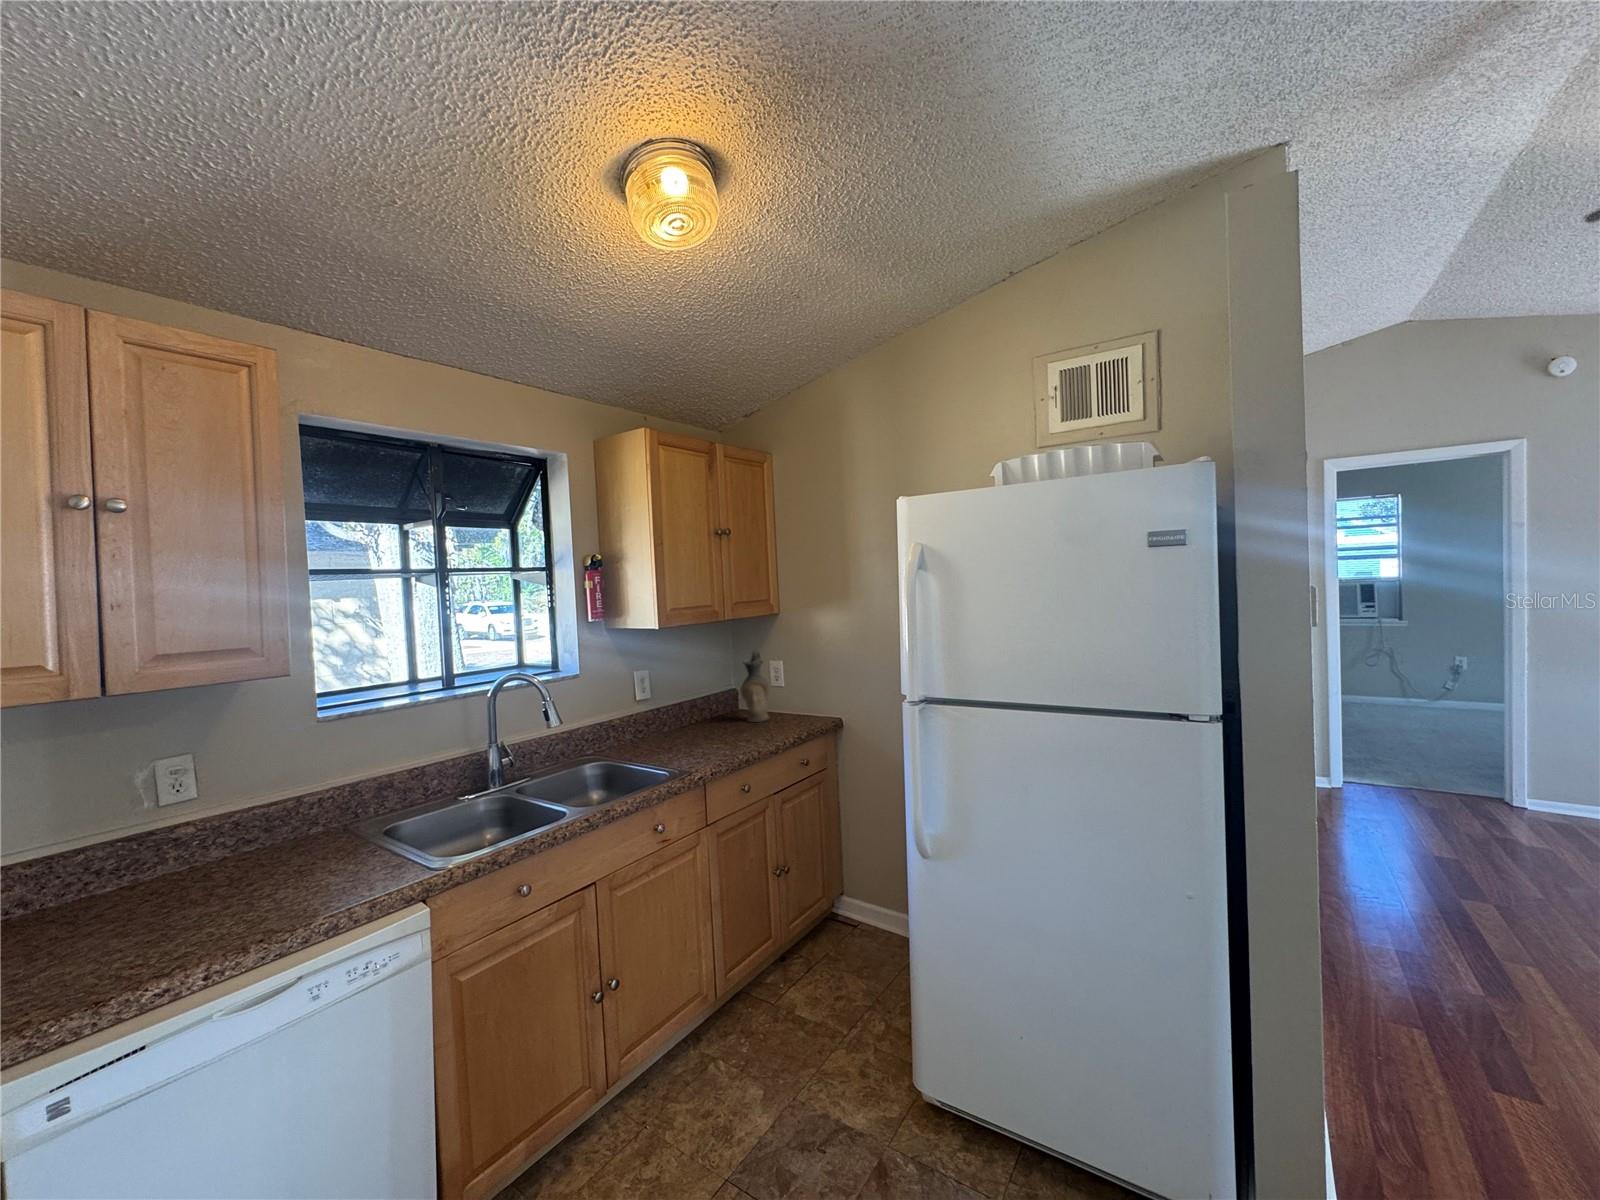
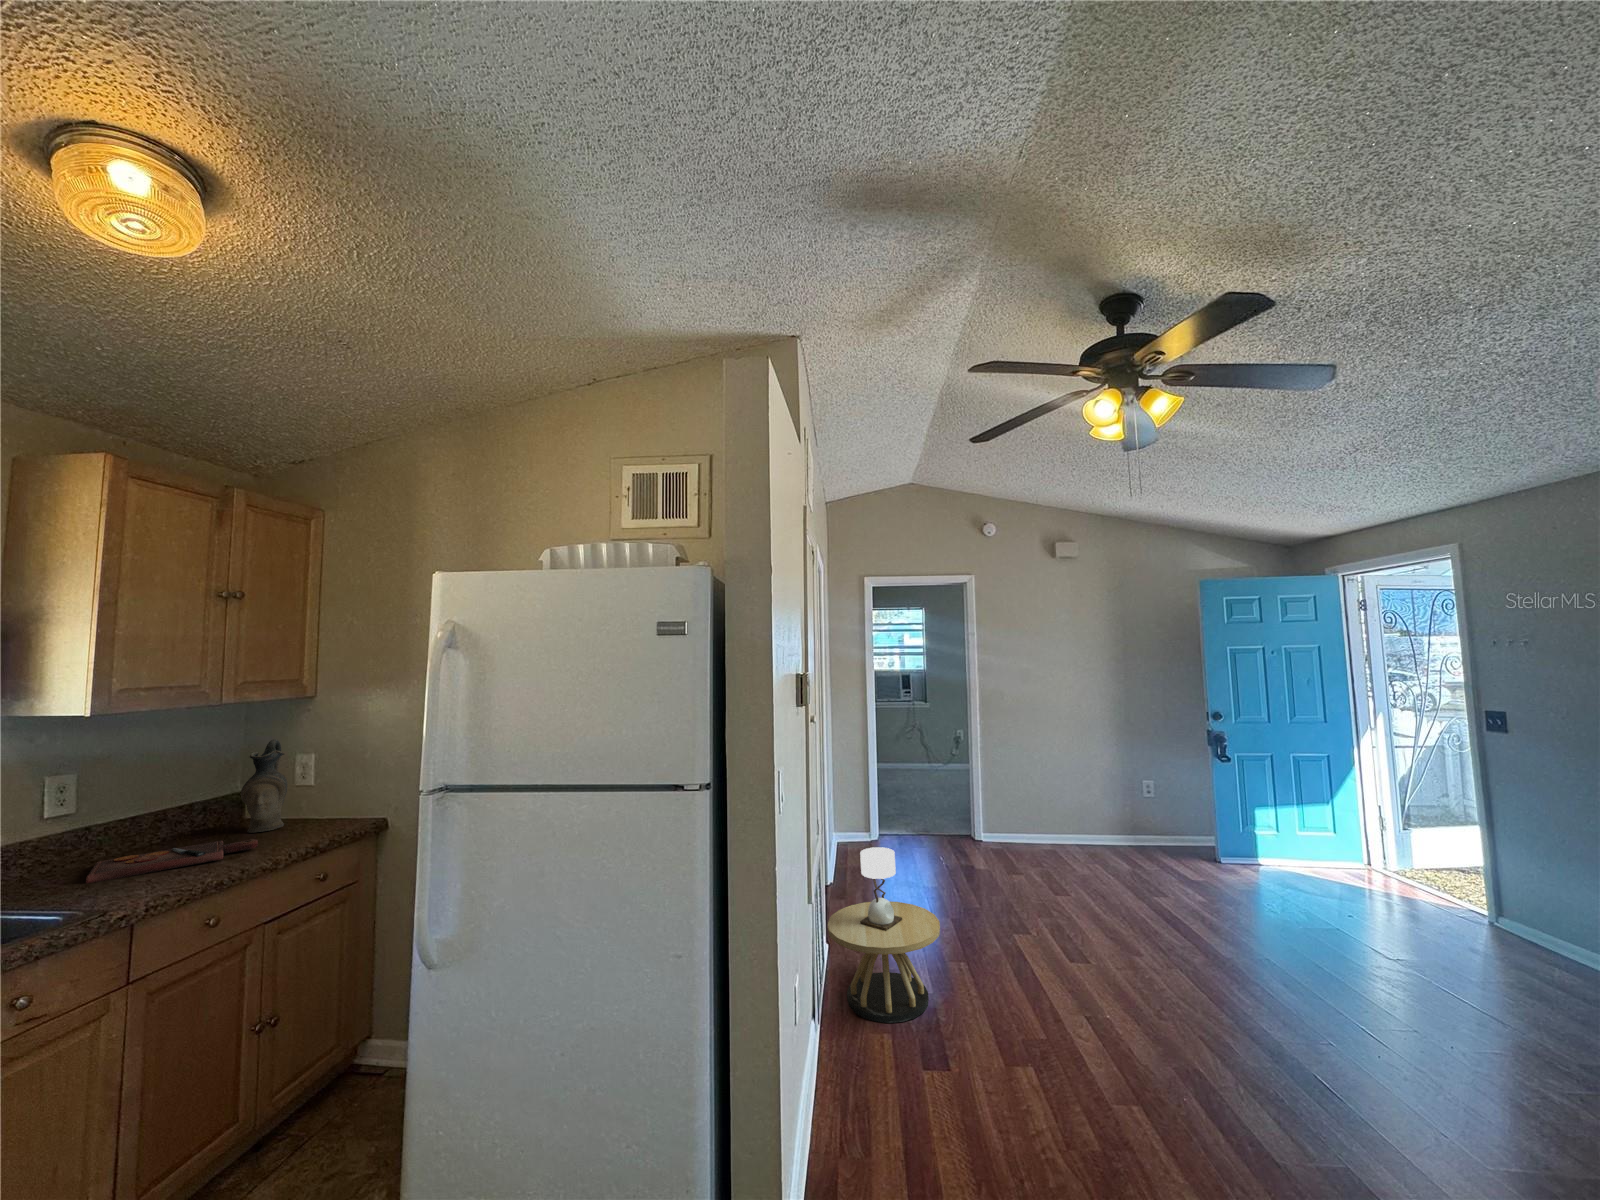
cutting board: none [670,727,761,750] -> present [86,839,258,883]
side table: none [1309,803,1506,1023] -> present [827,847,940,1023]

